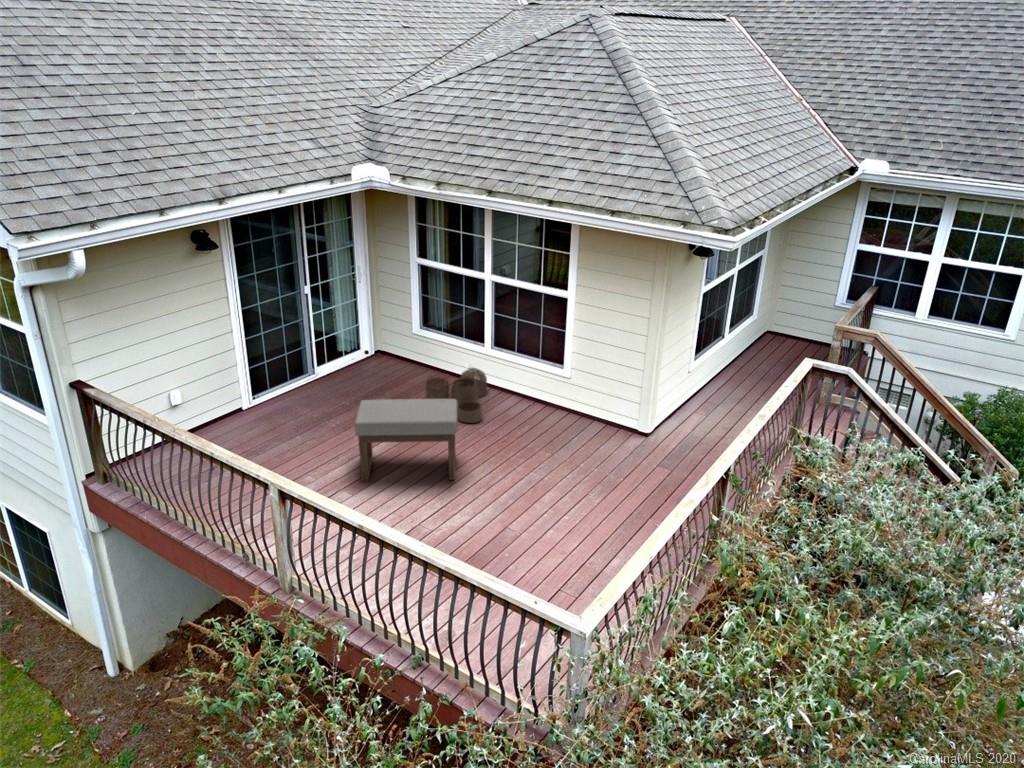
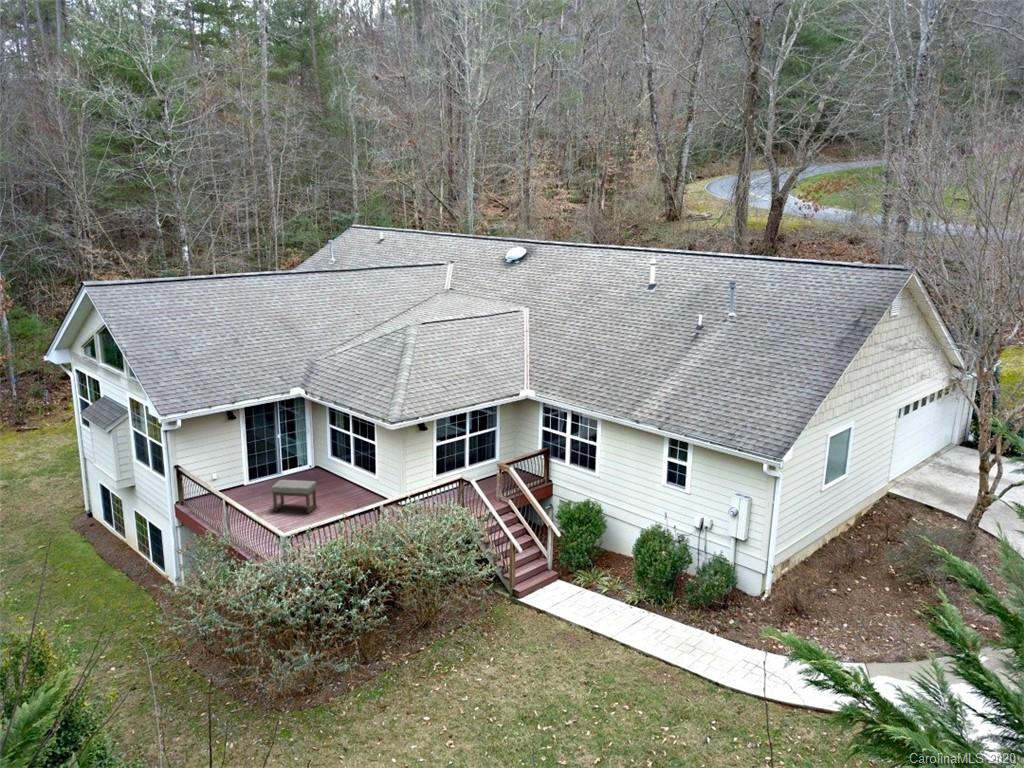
woven basket: present [425,368,487,423] -> none [319,472,351,495]

